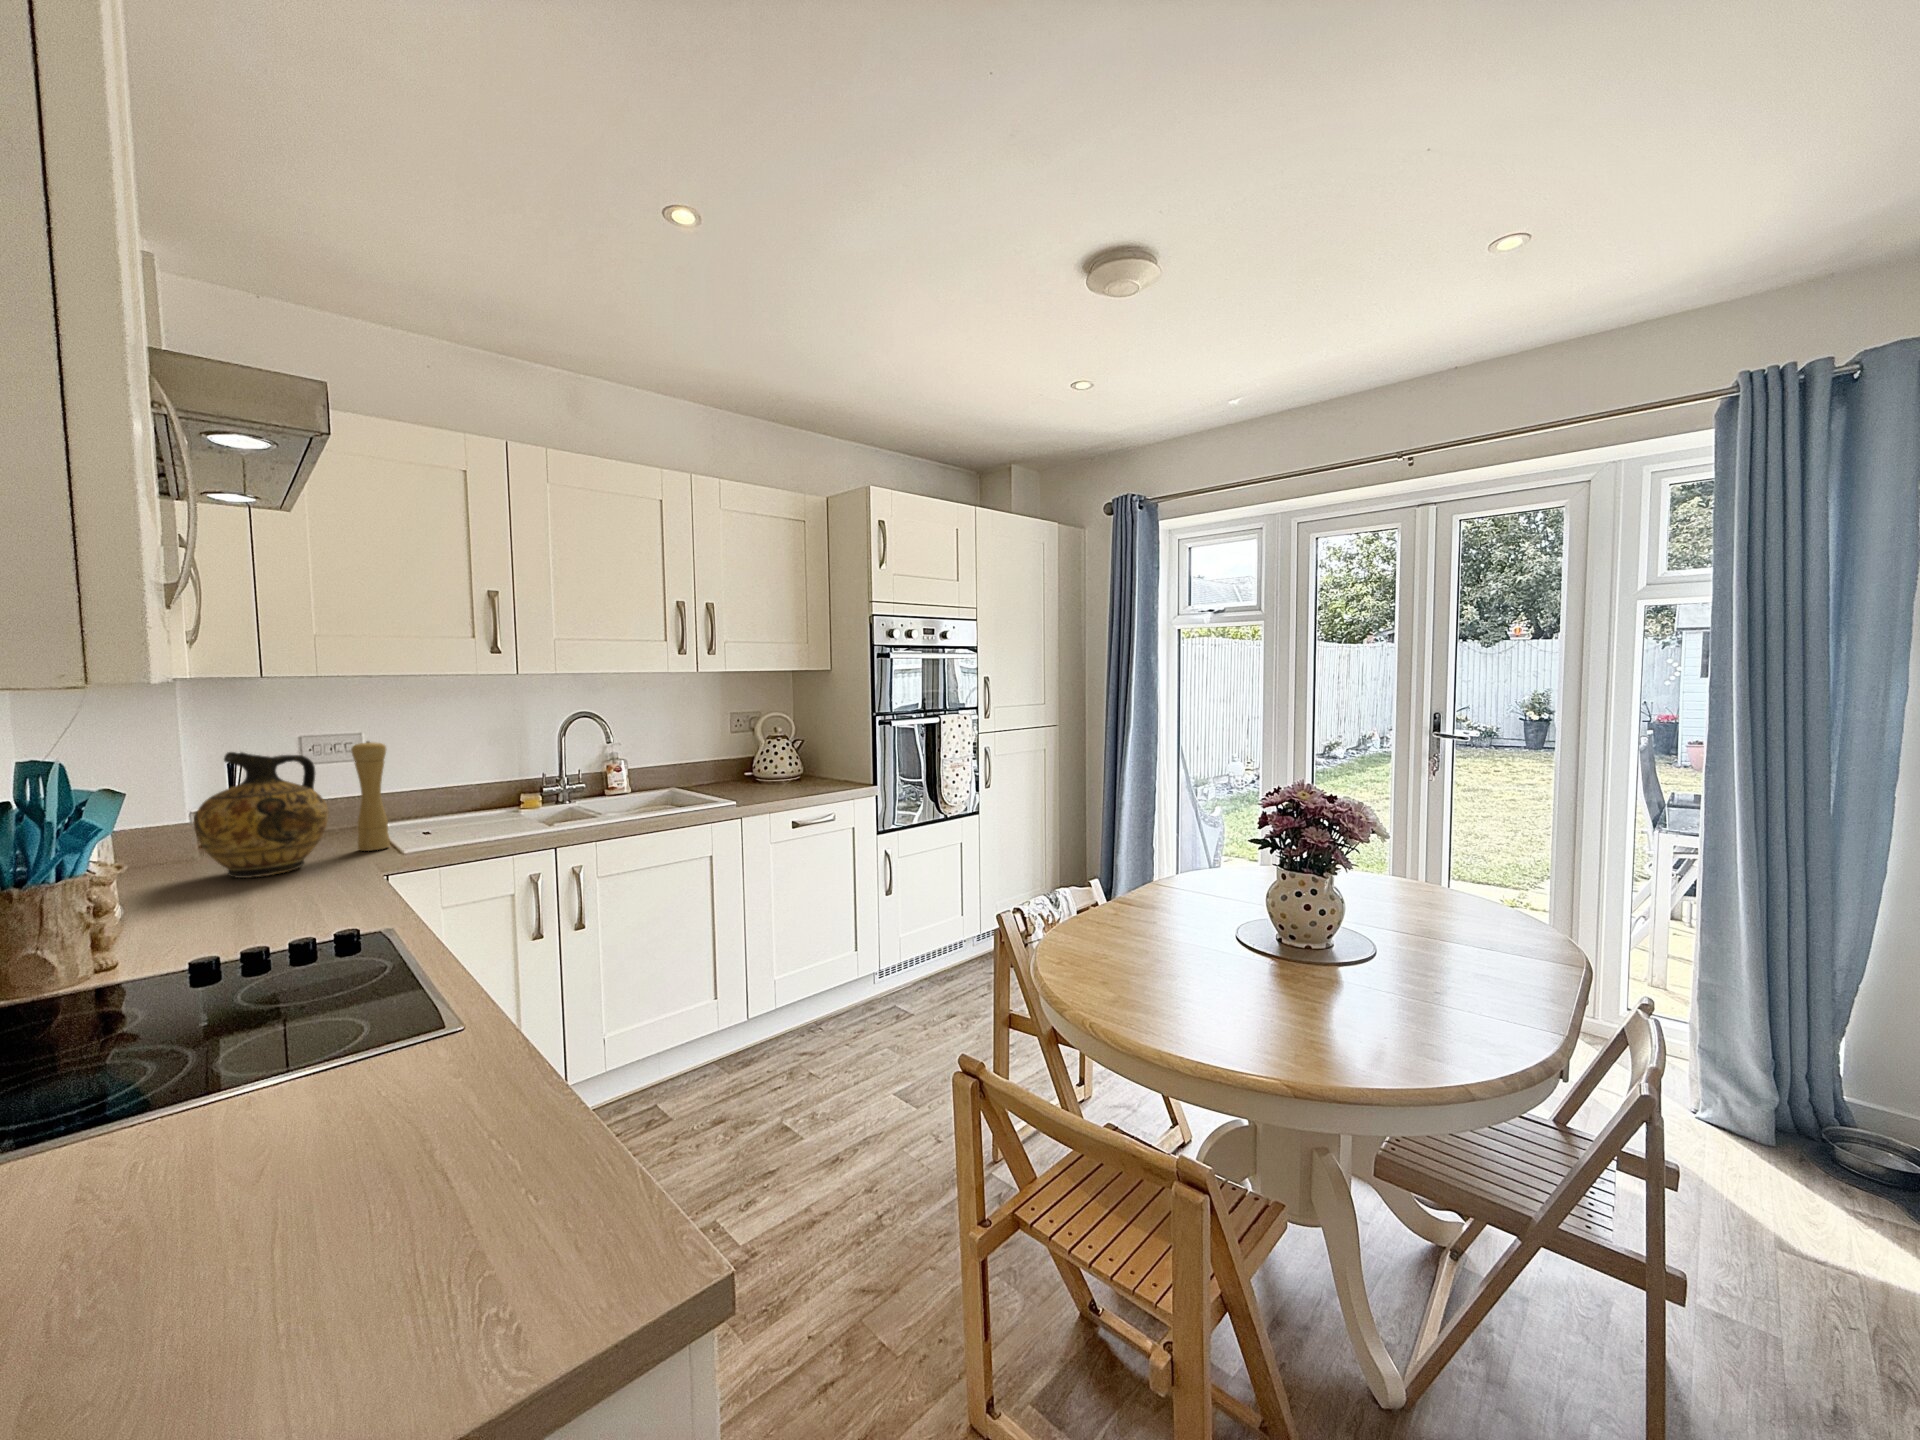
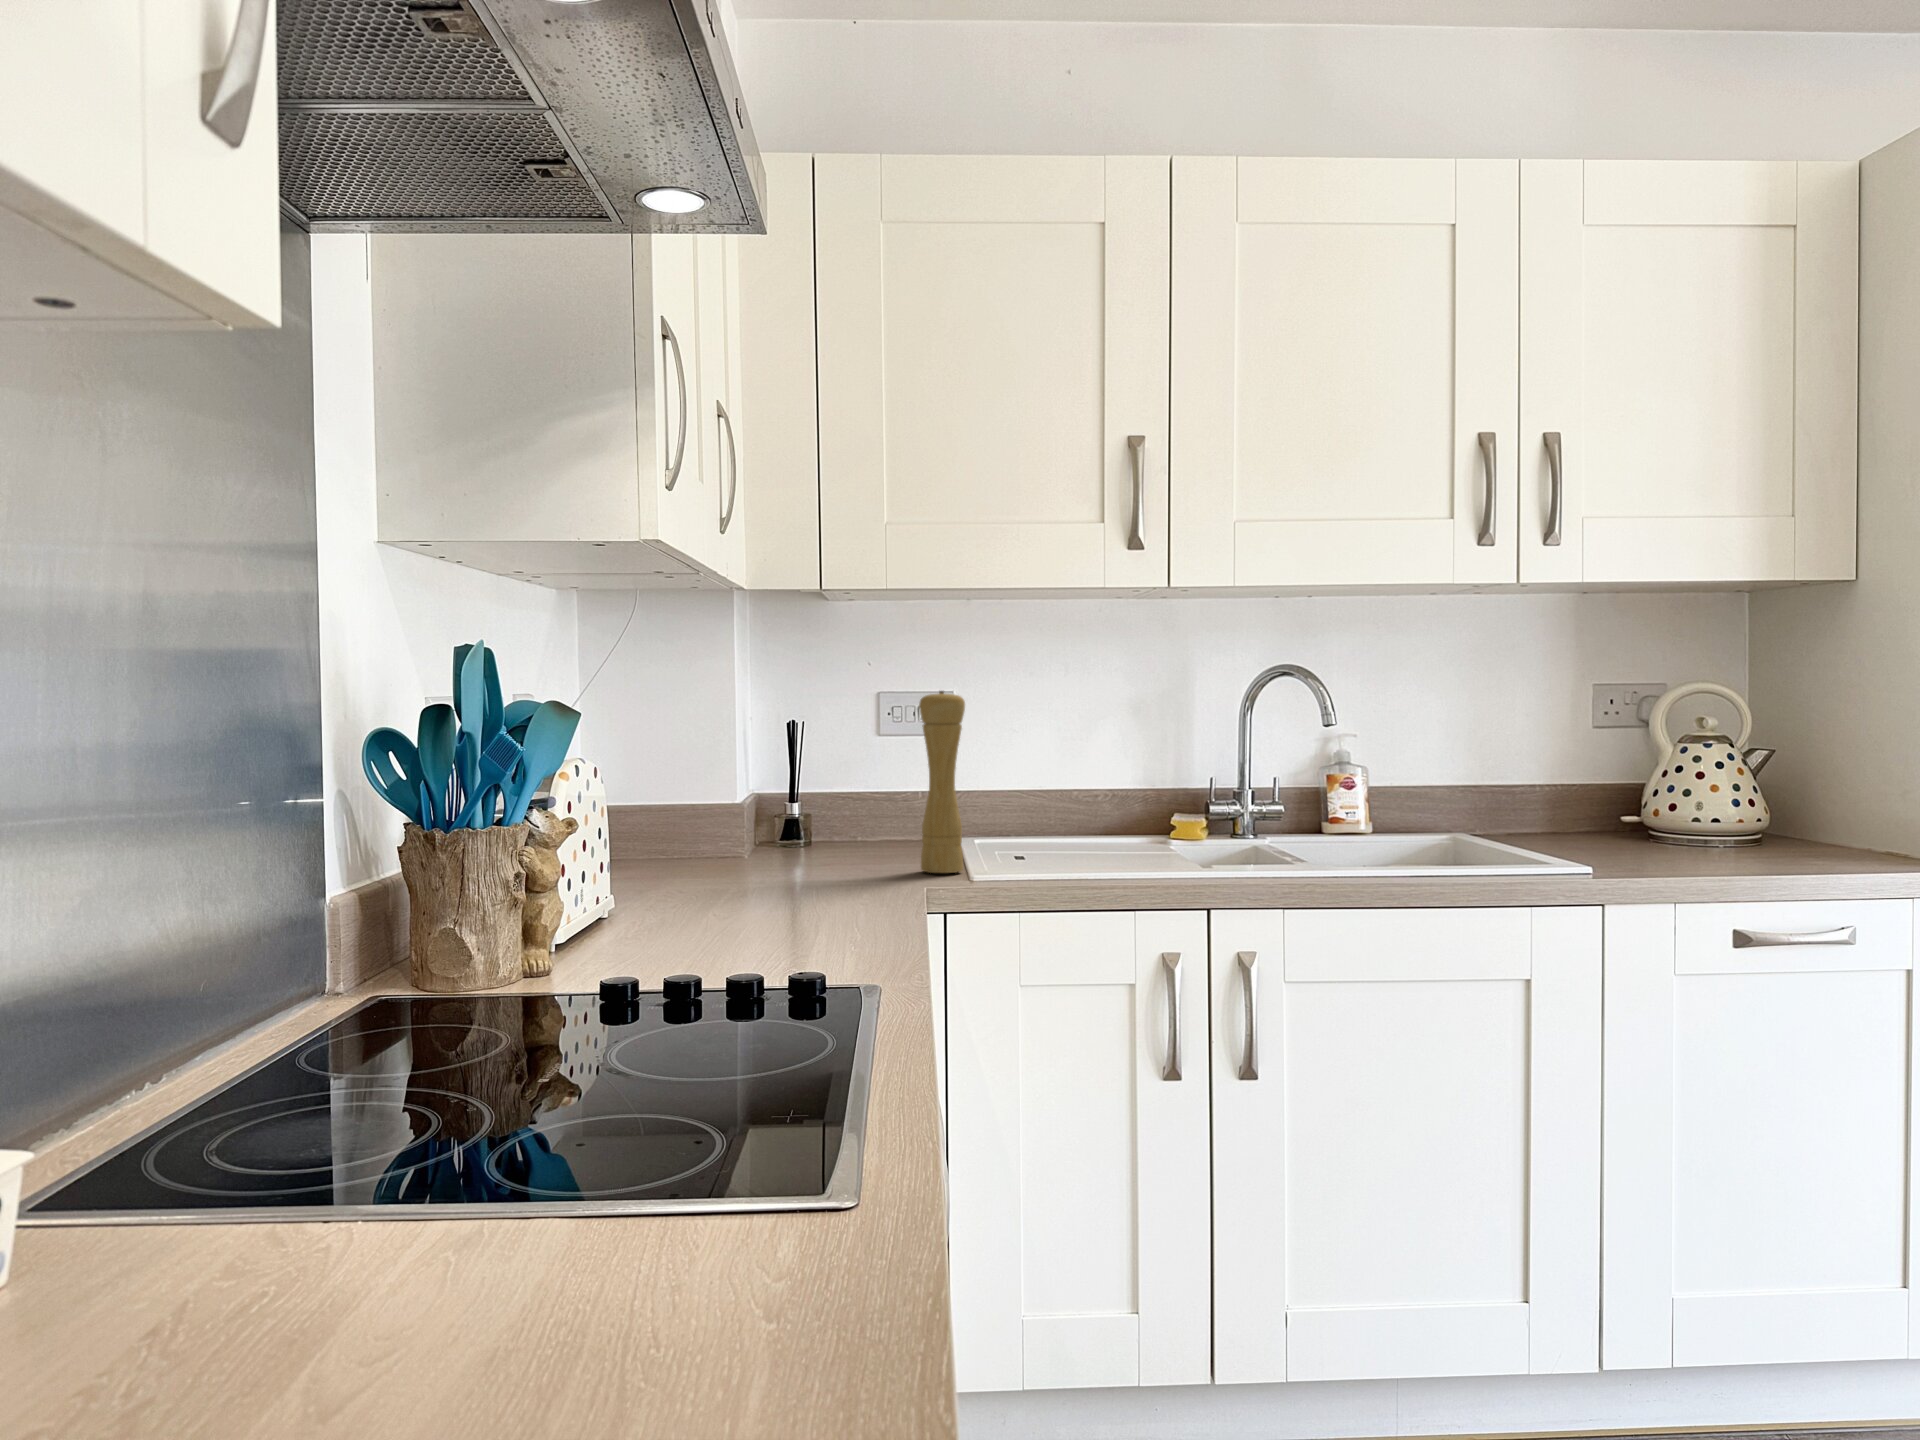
ceramic jug: present [193,752,328,878] -> none [719,690,876,886]

